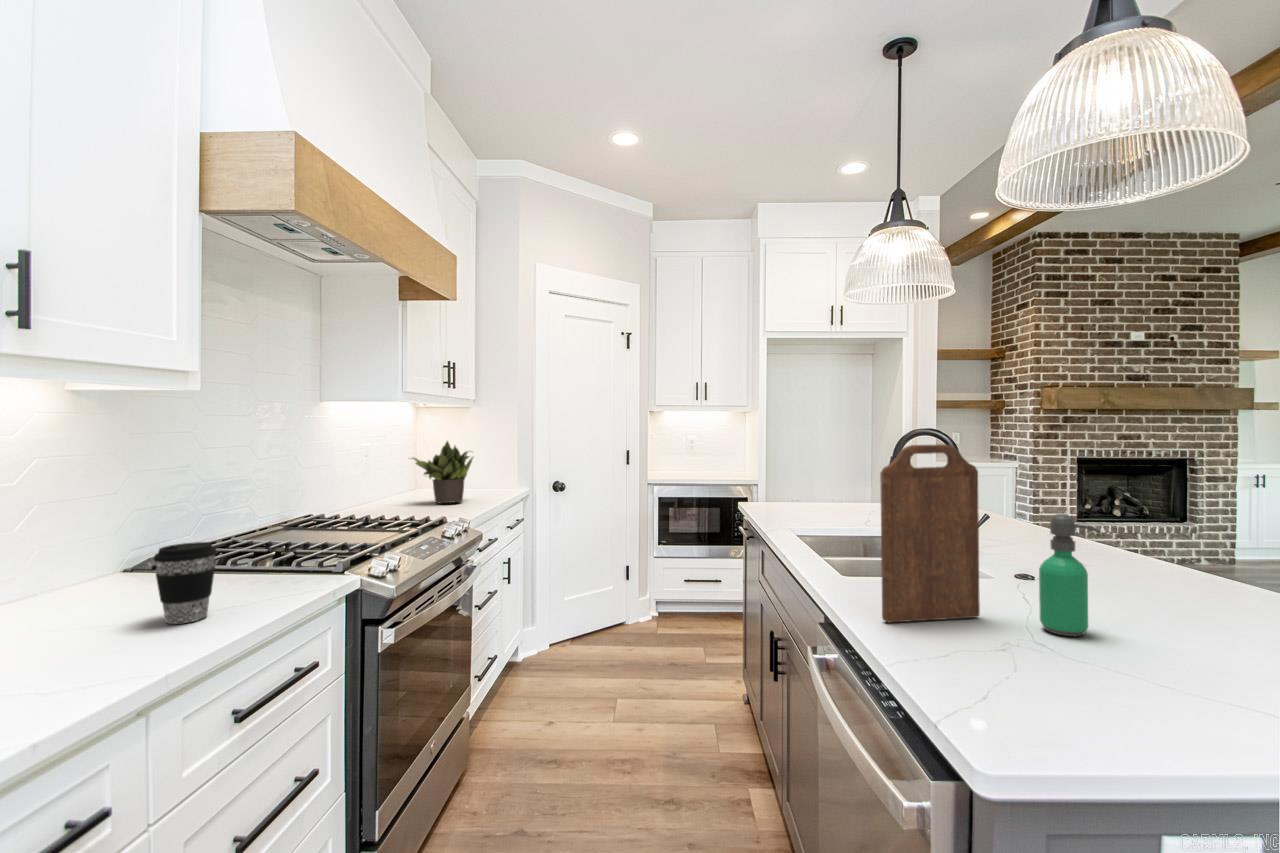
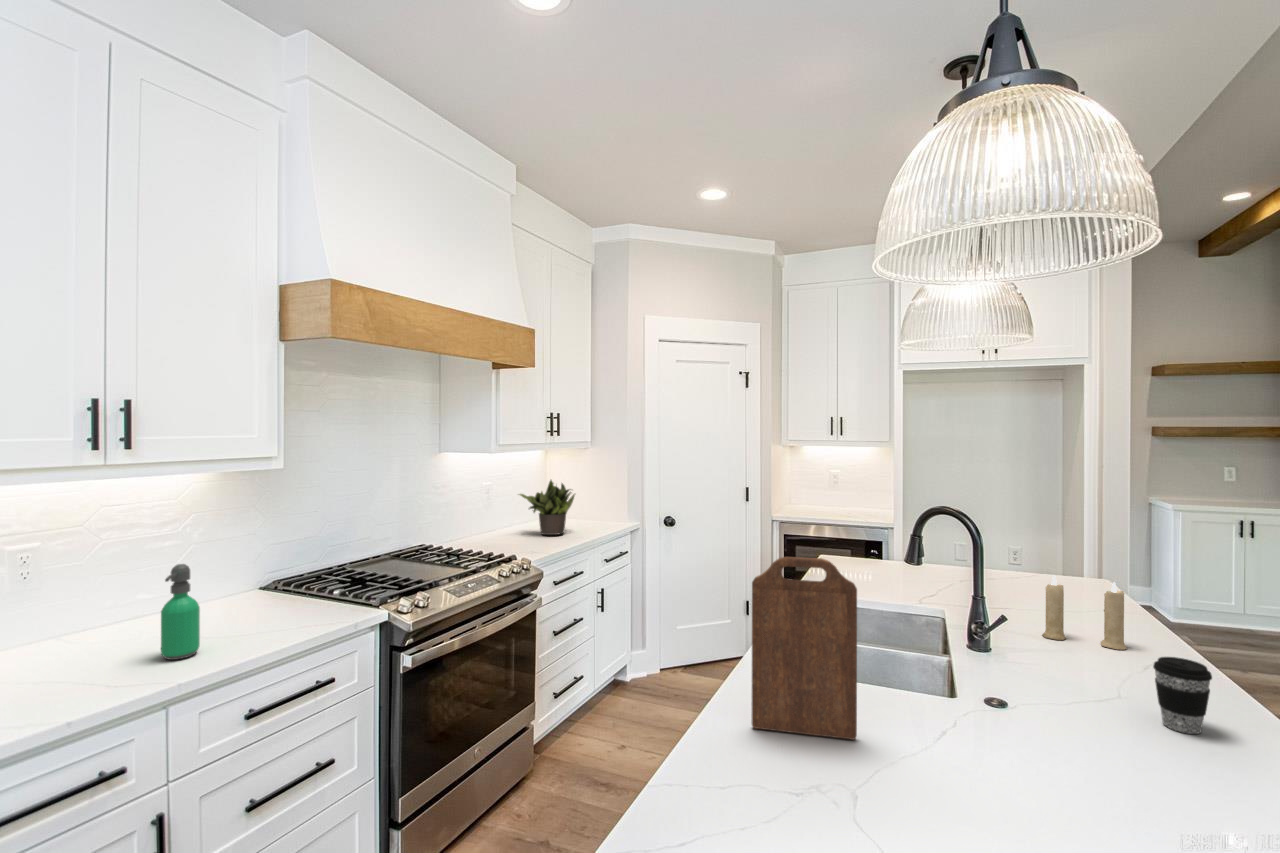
candle: none [980,483,1047,540] -> present [1042,575,1127,650]
soap dispenser: present [1039,514,1100,636] -> present [161,564,200,660]
coffee cup: present [154,542,217,624] -> present [1153,657,1212,734]

